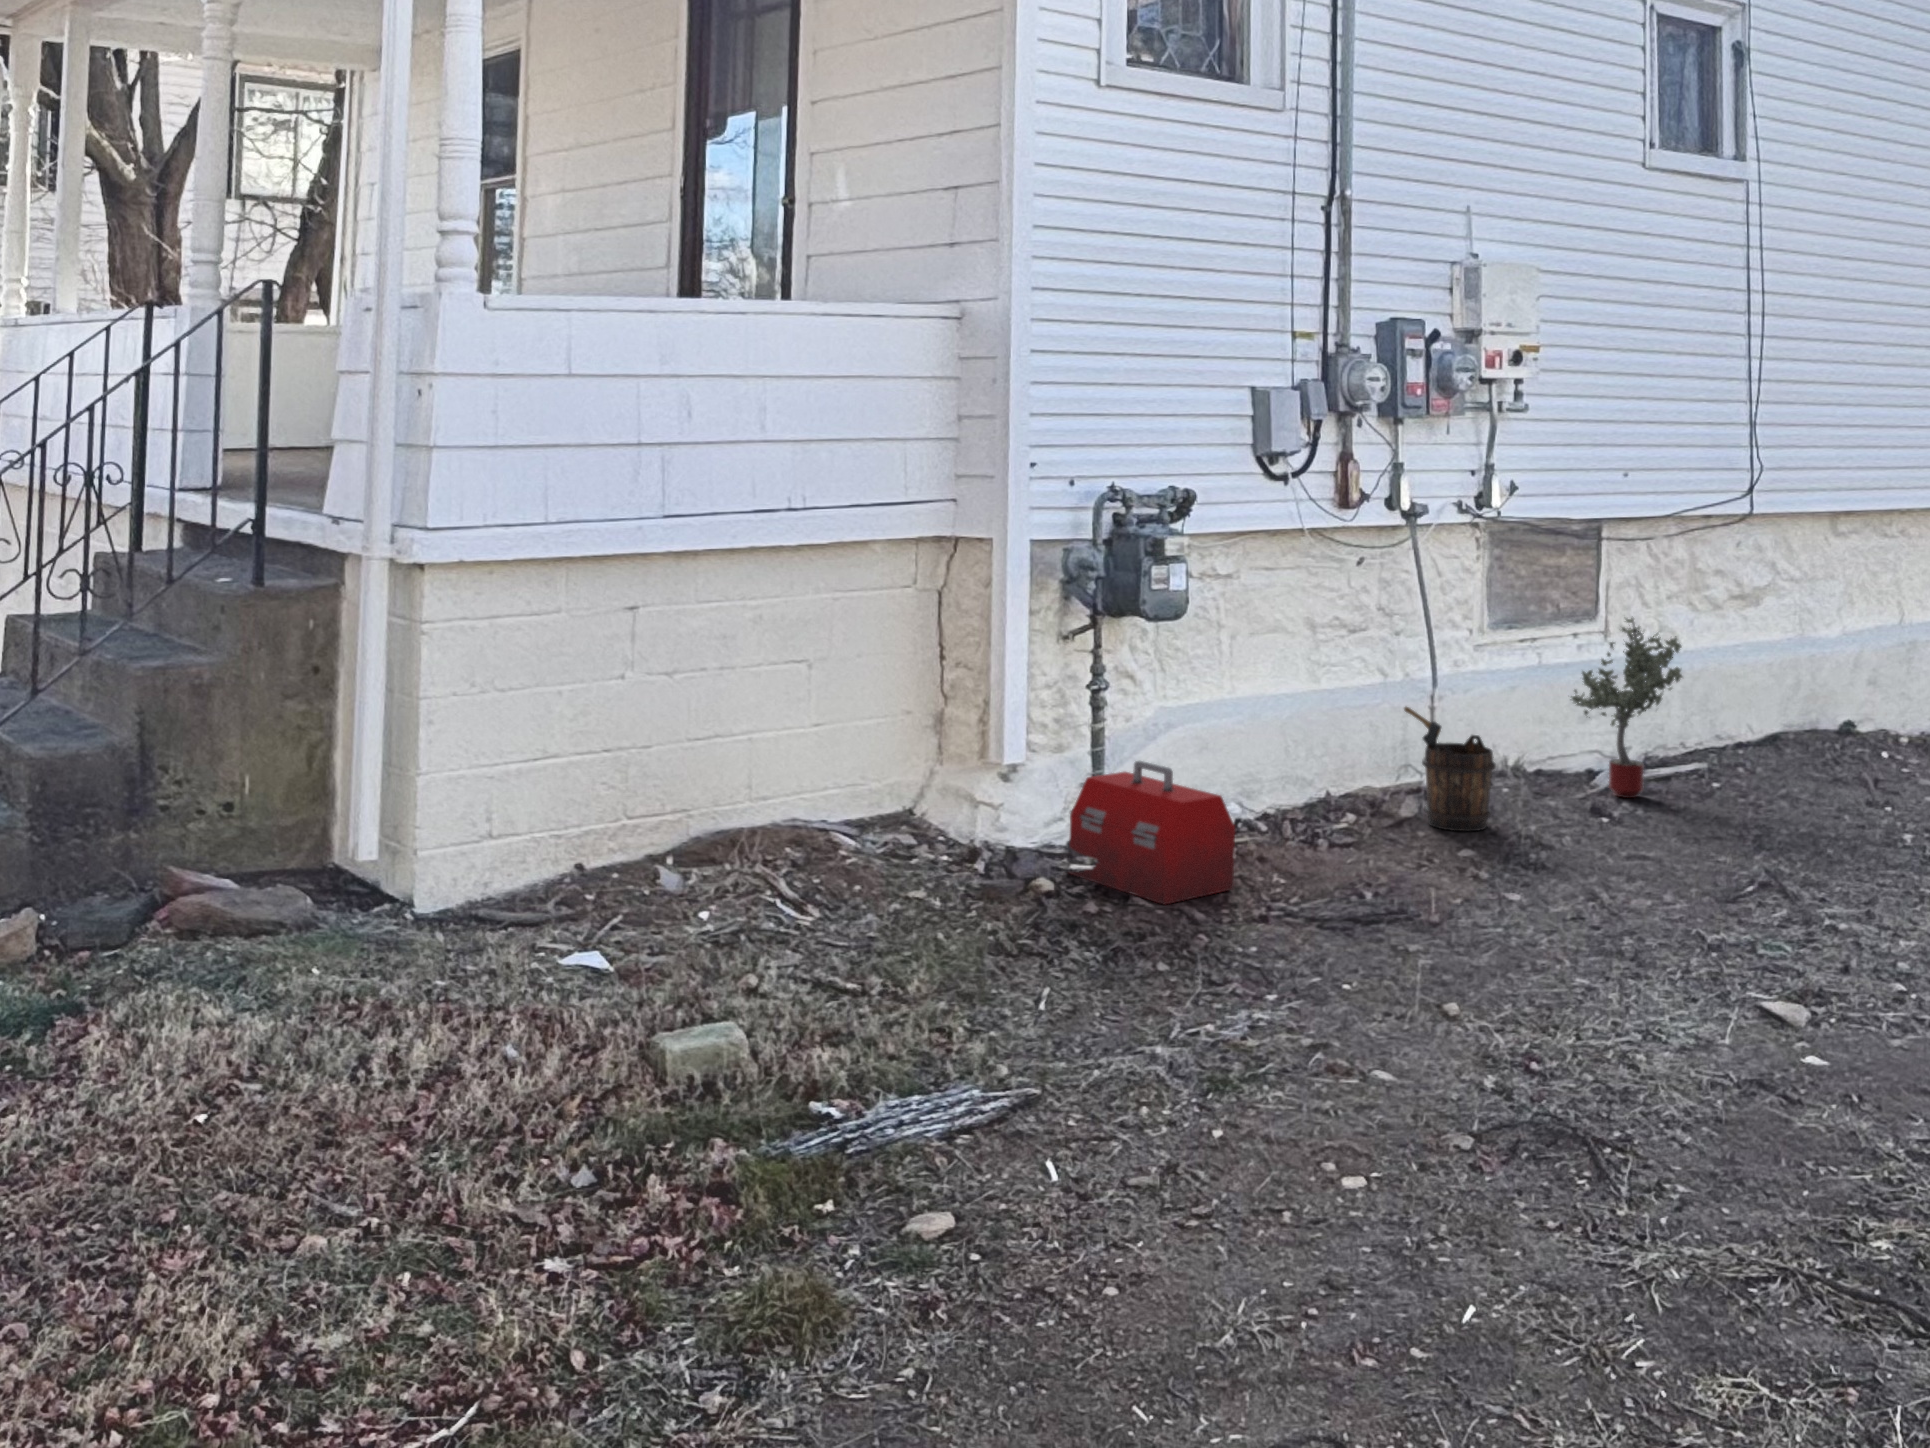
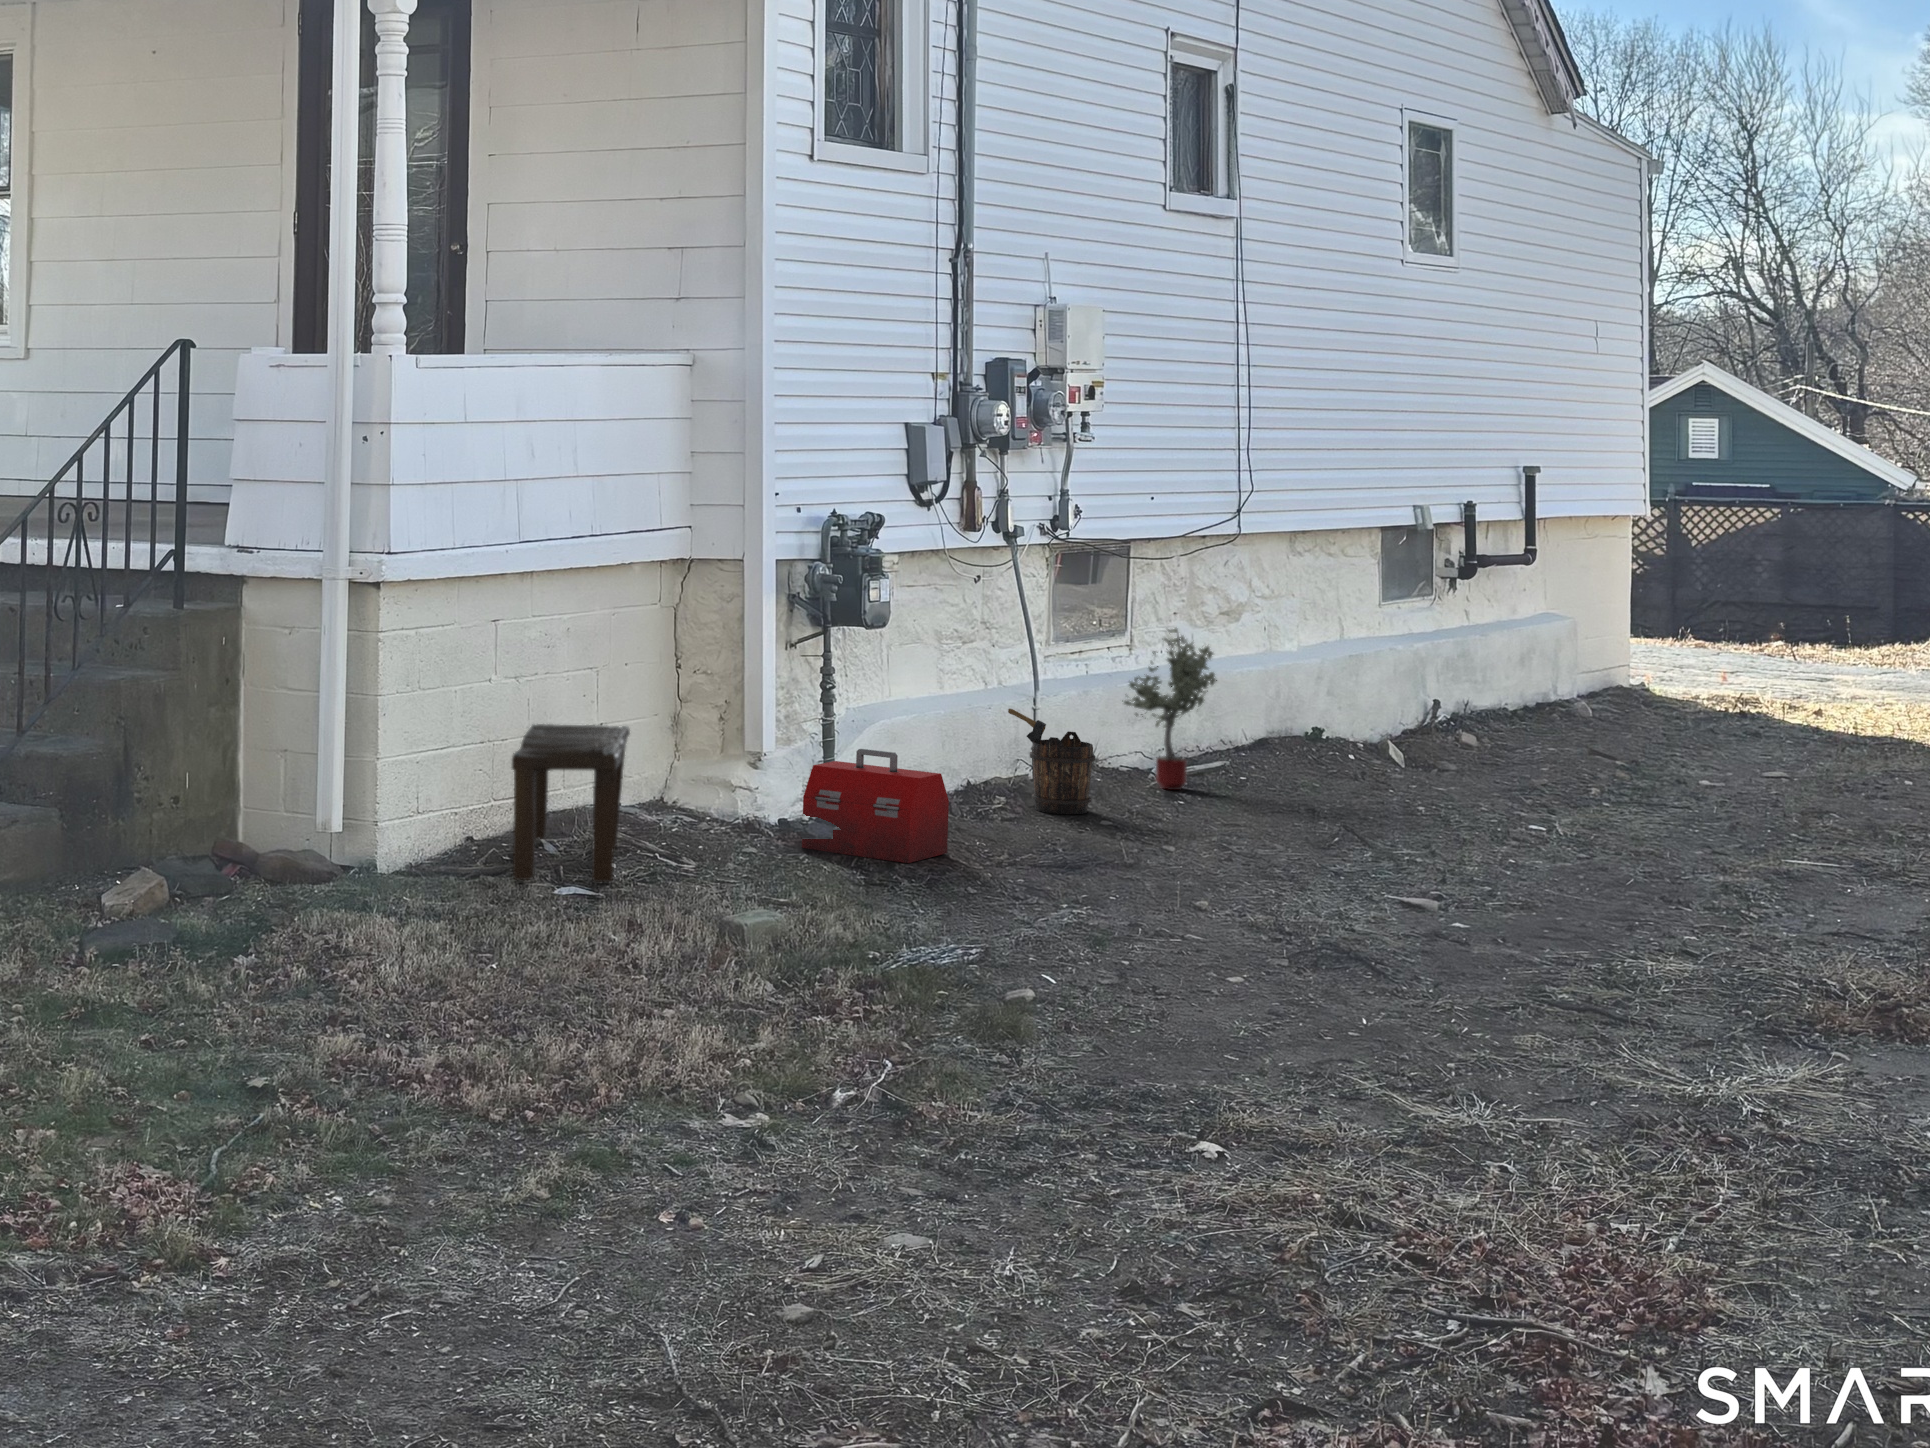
bench: none [549,728,793,940] -> present [512,724,630,882]

